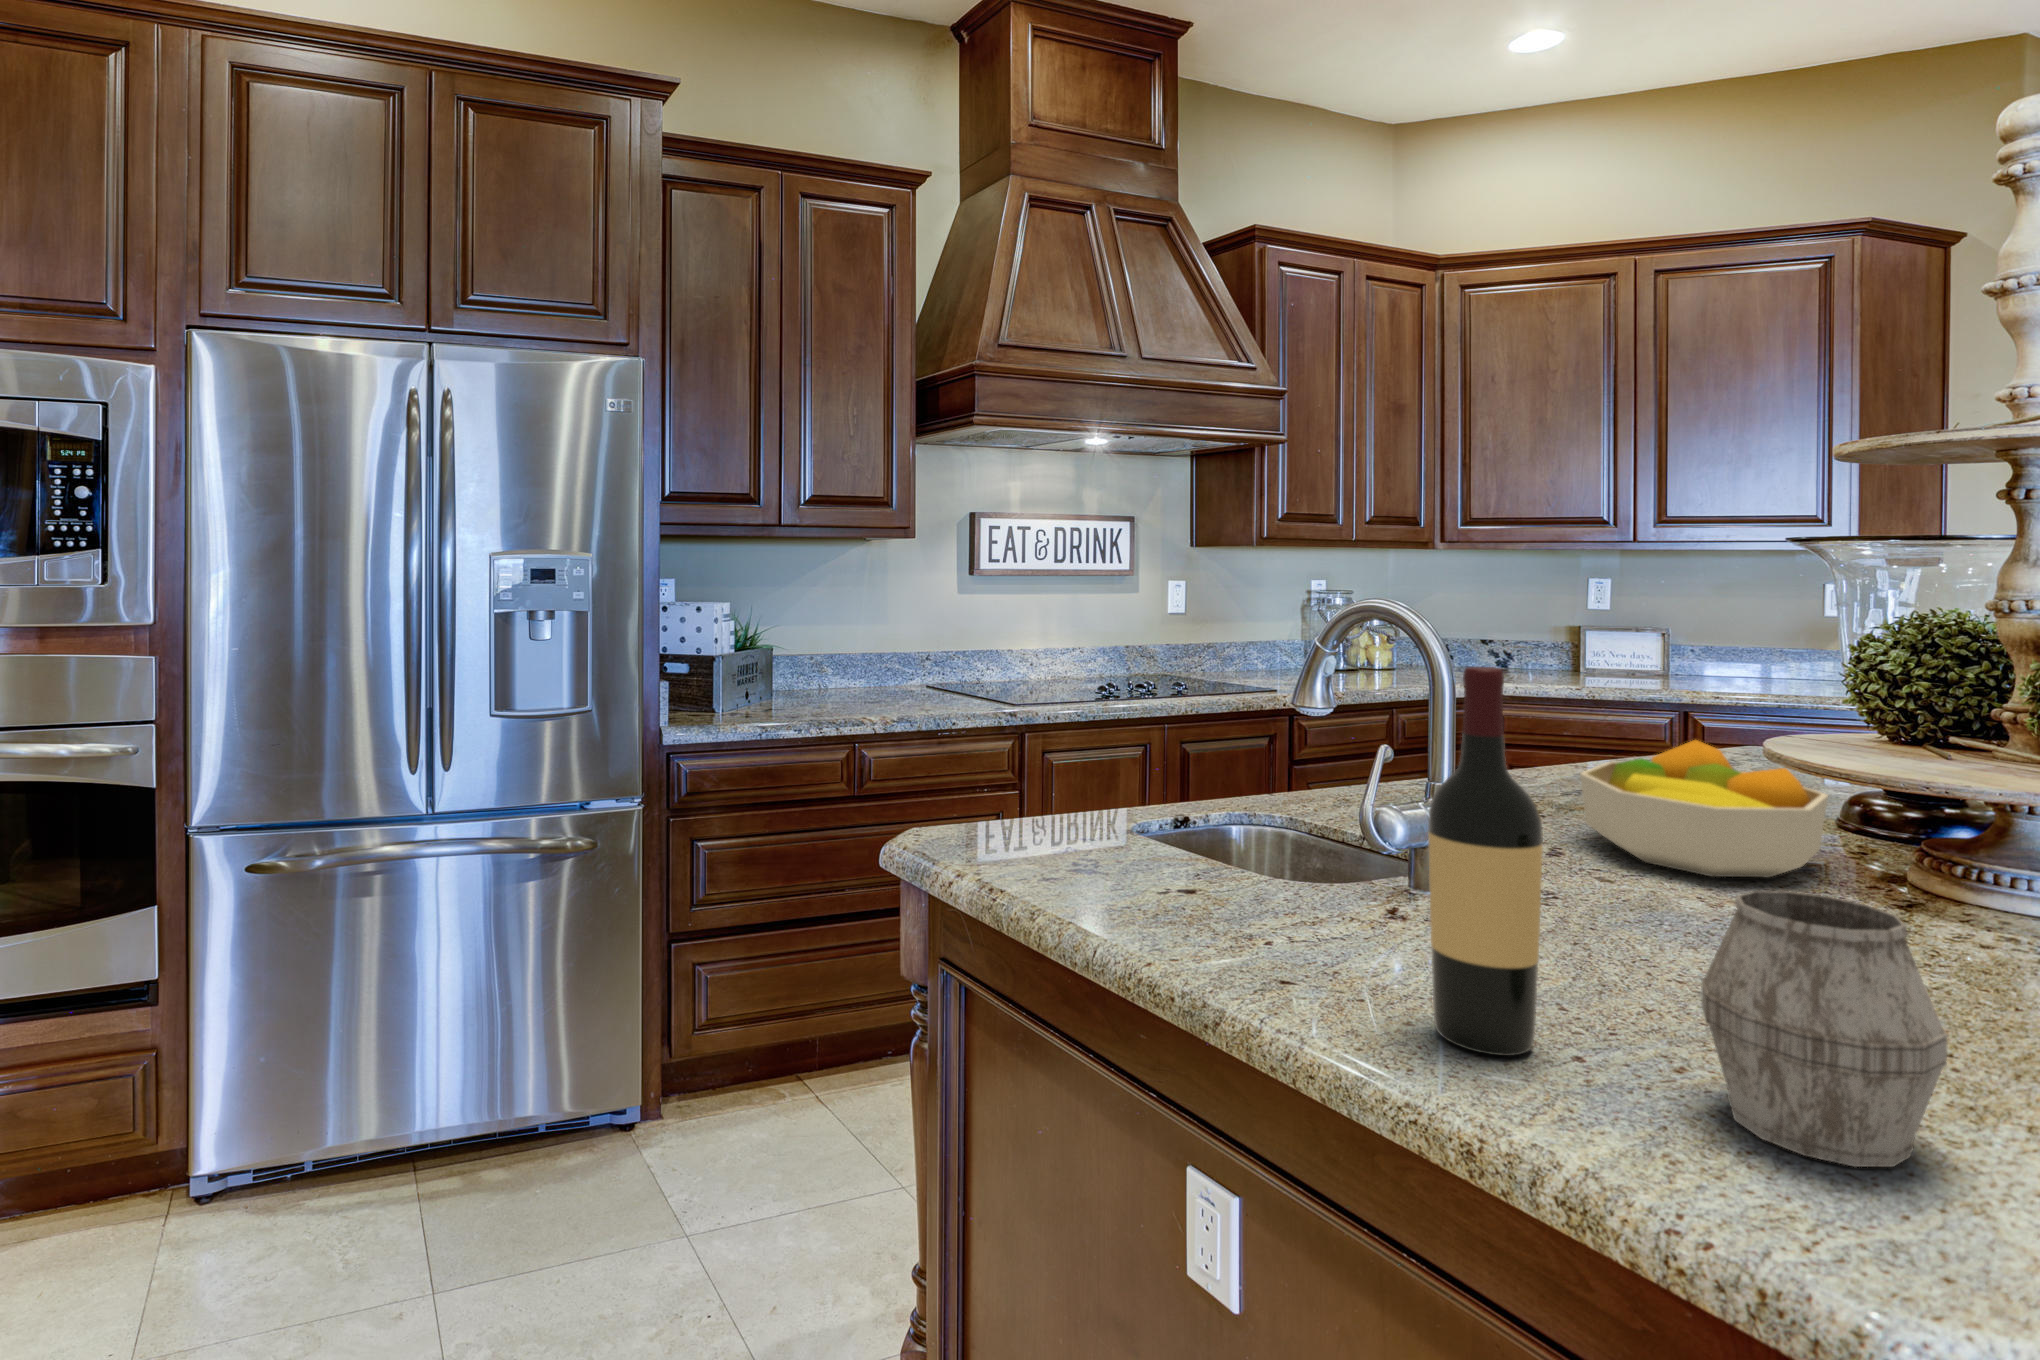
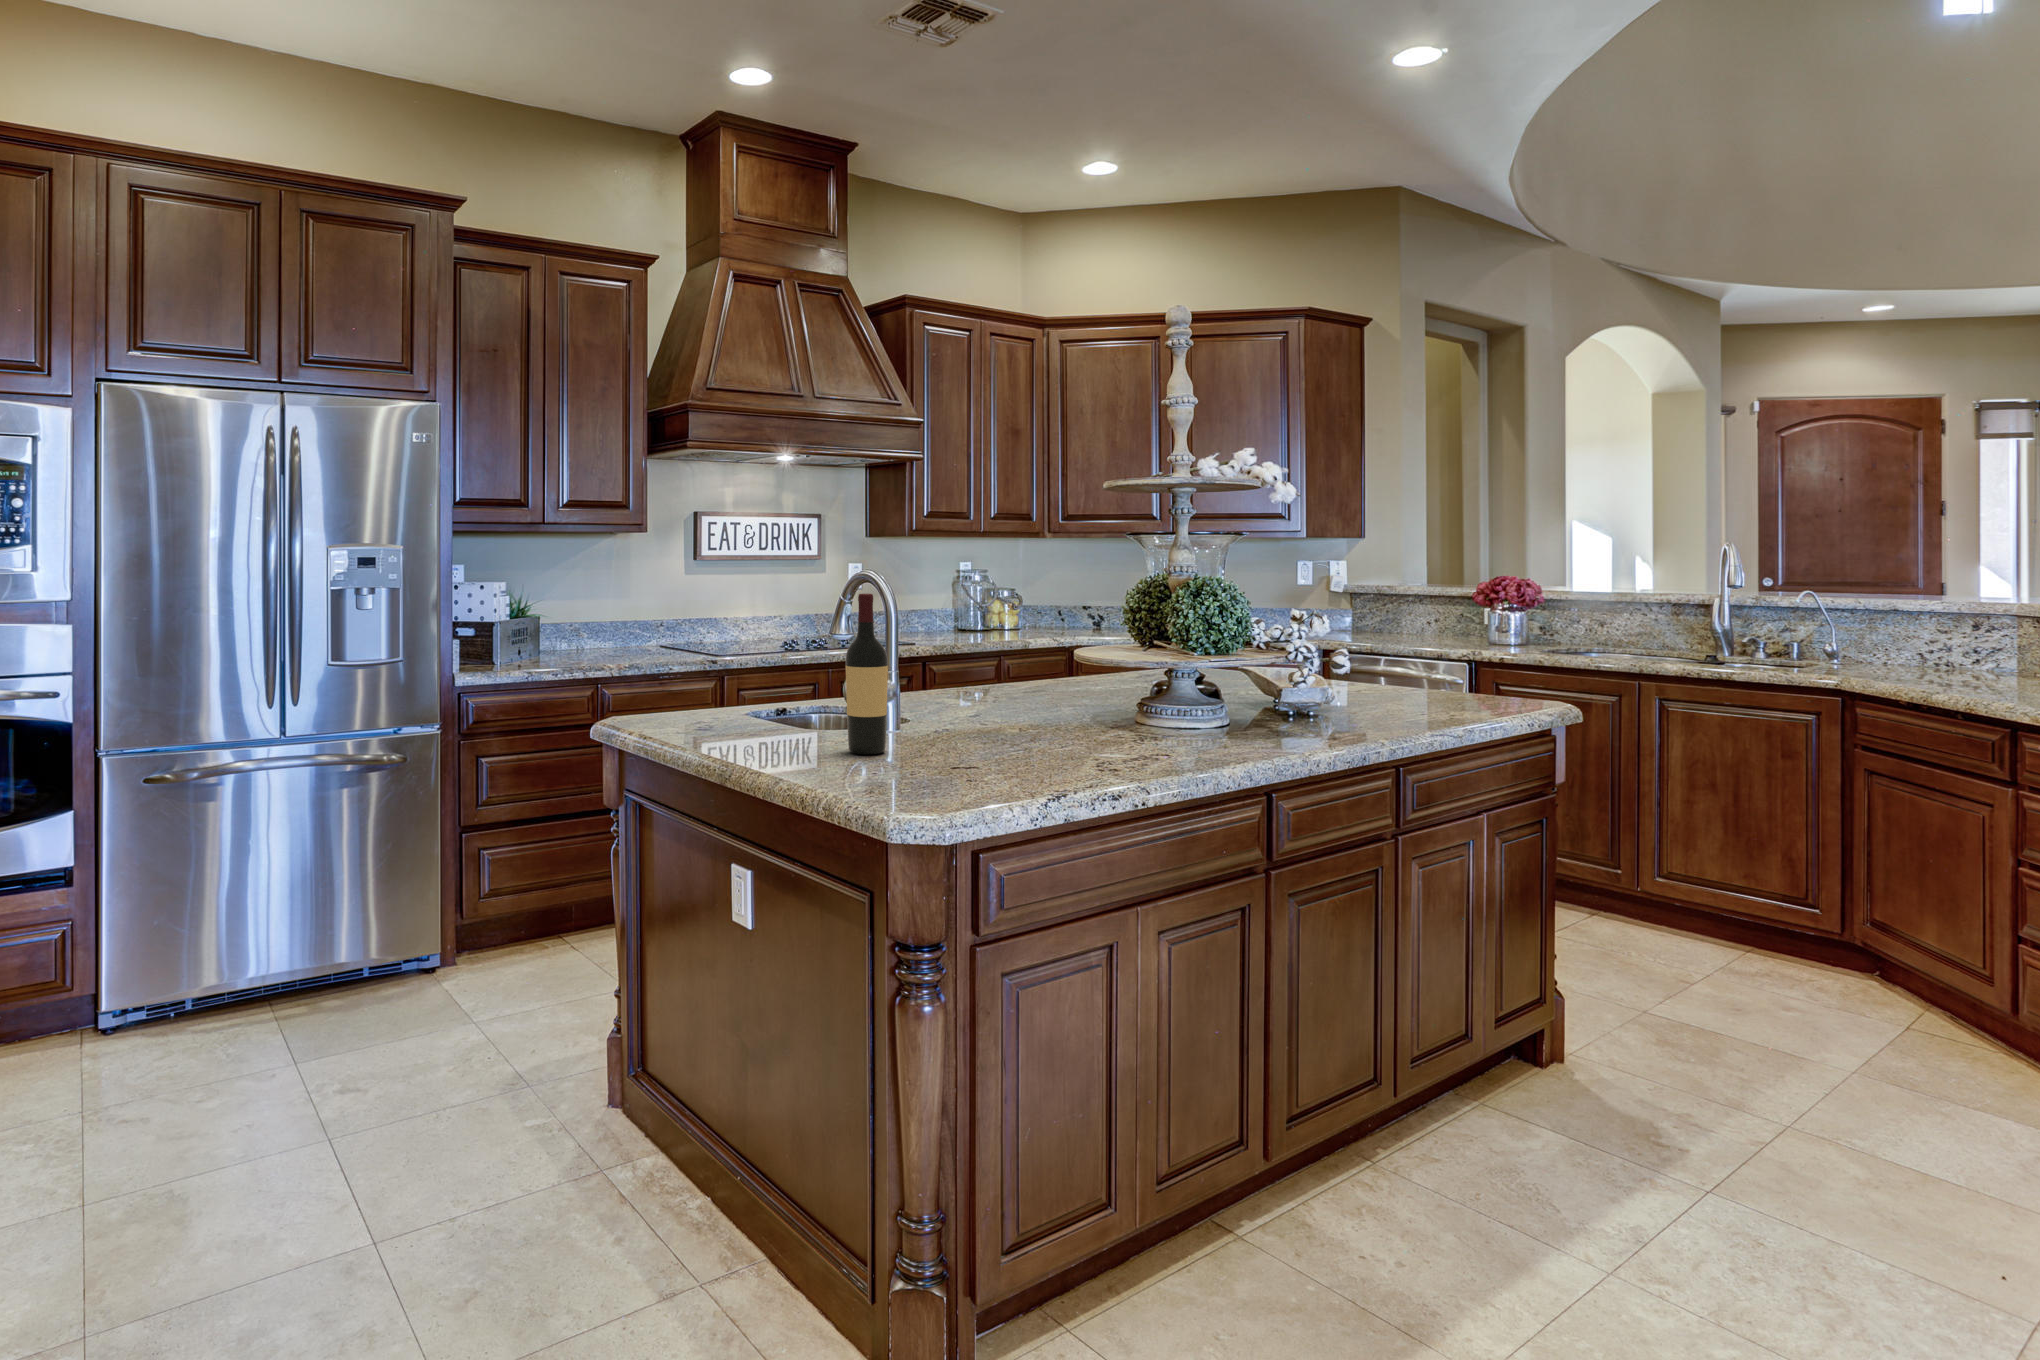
fruit bowl: present [1580,740,1829,877] -> none [1000,643,1105,708]
mug: present [1702,891,1947,1167] -> none [928,677,999,767]

